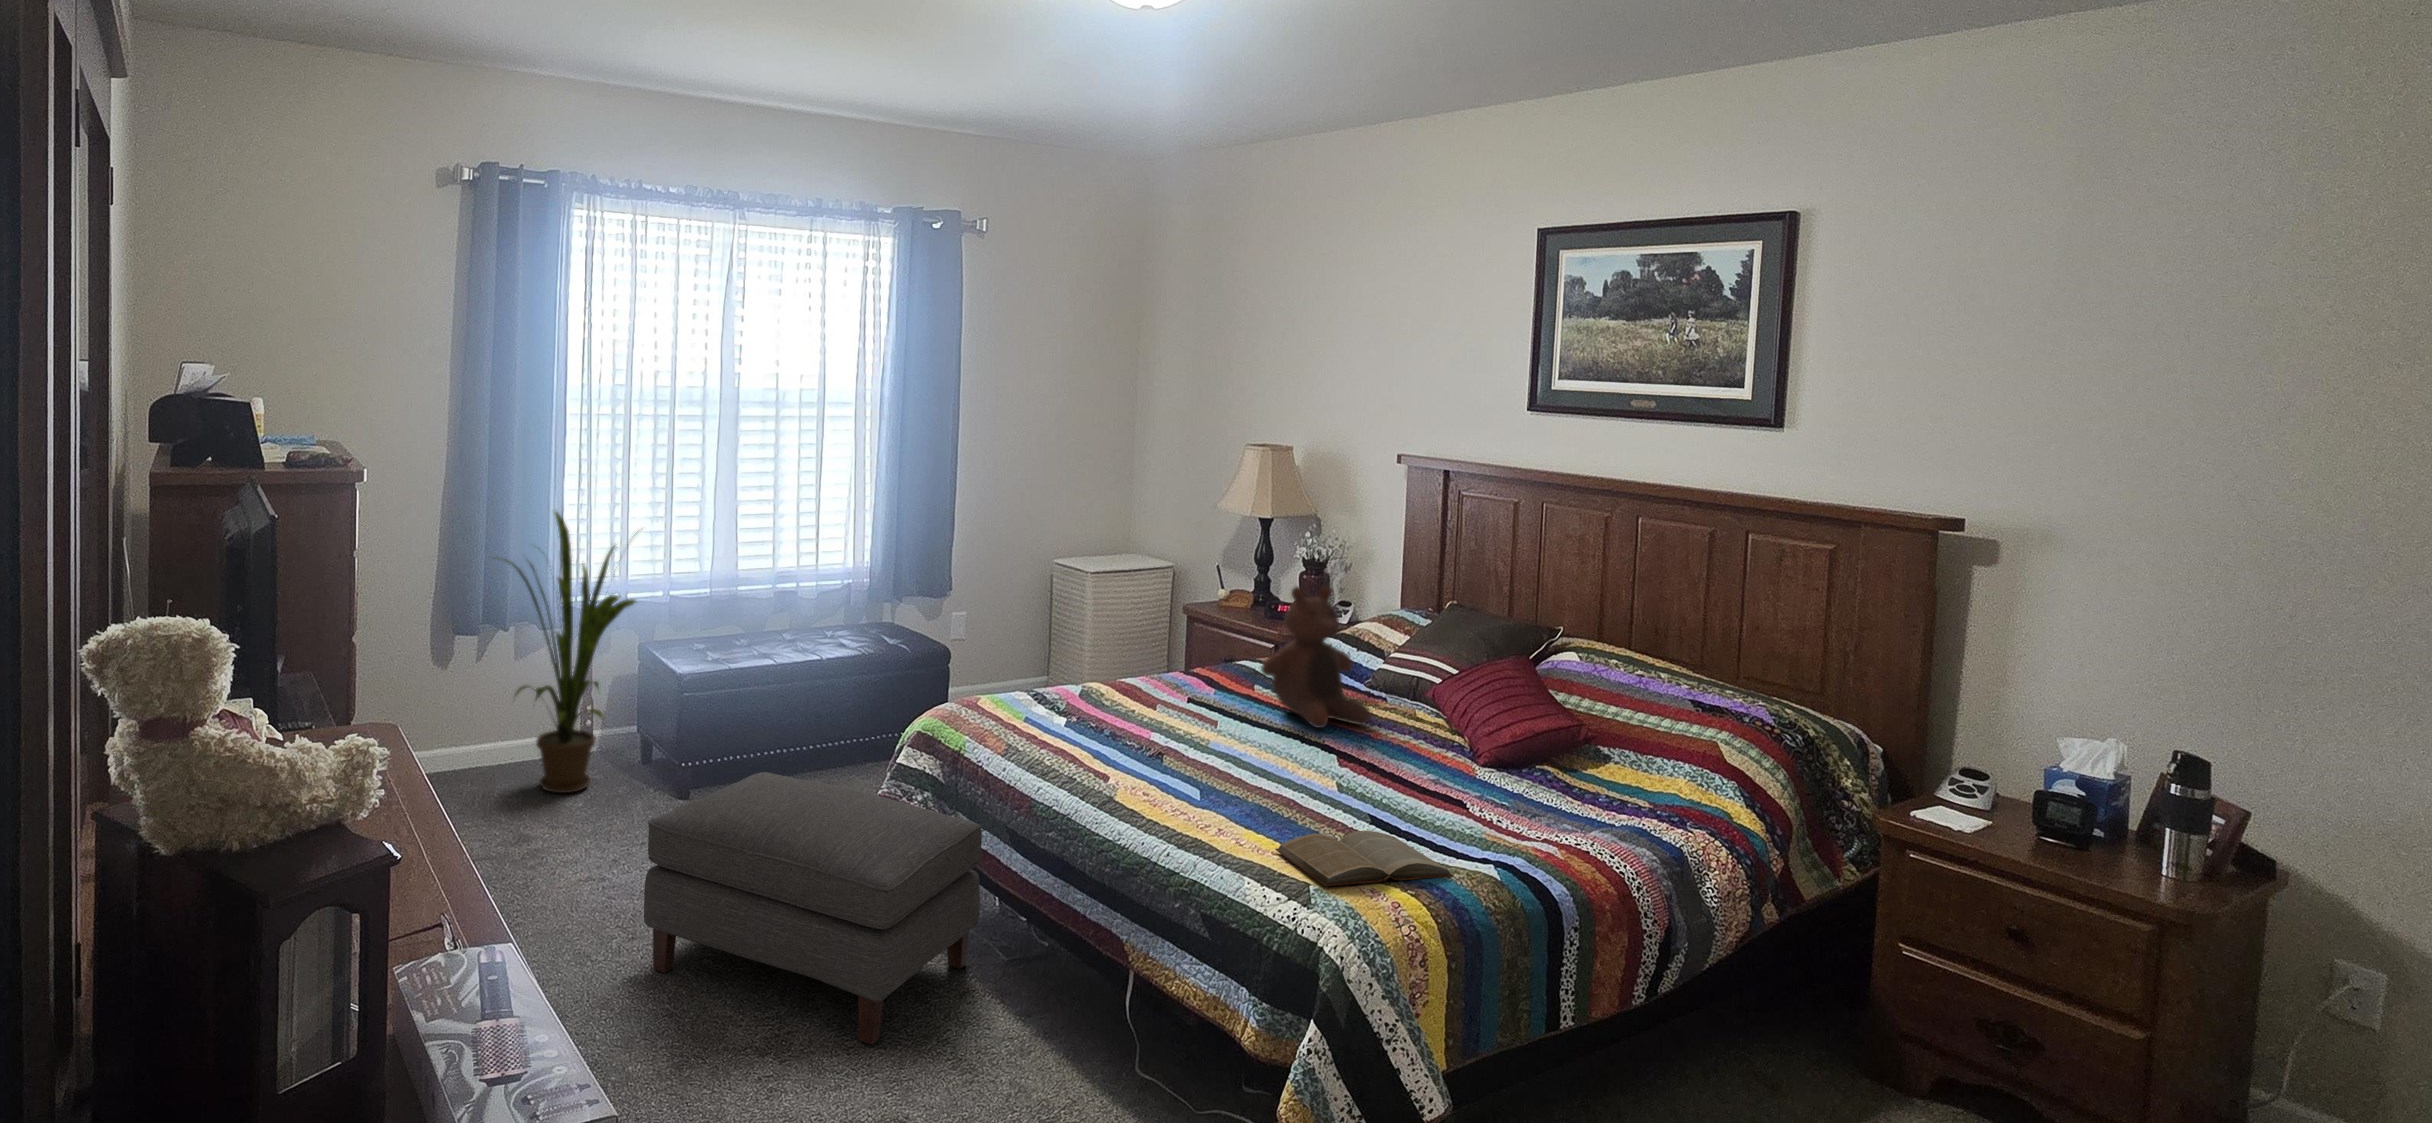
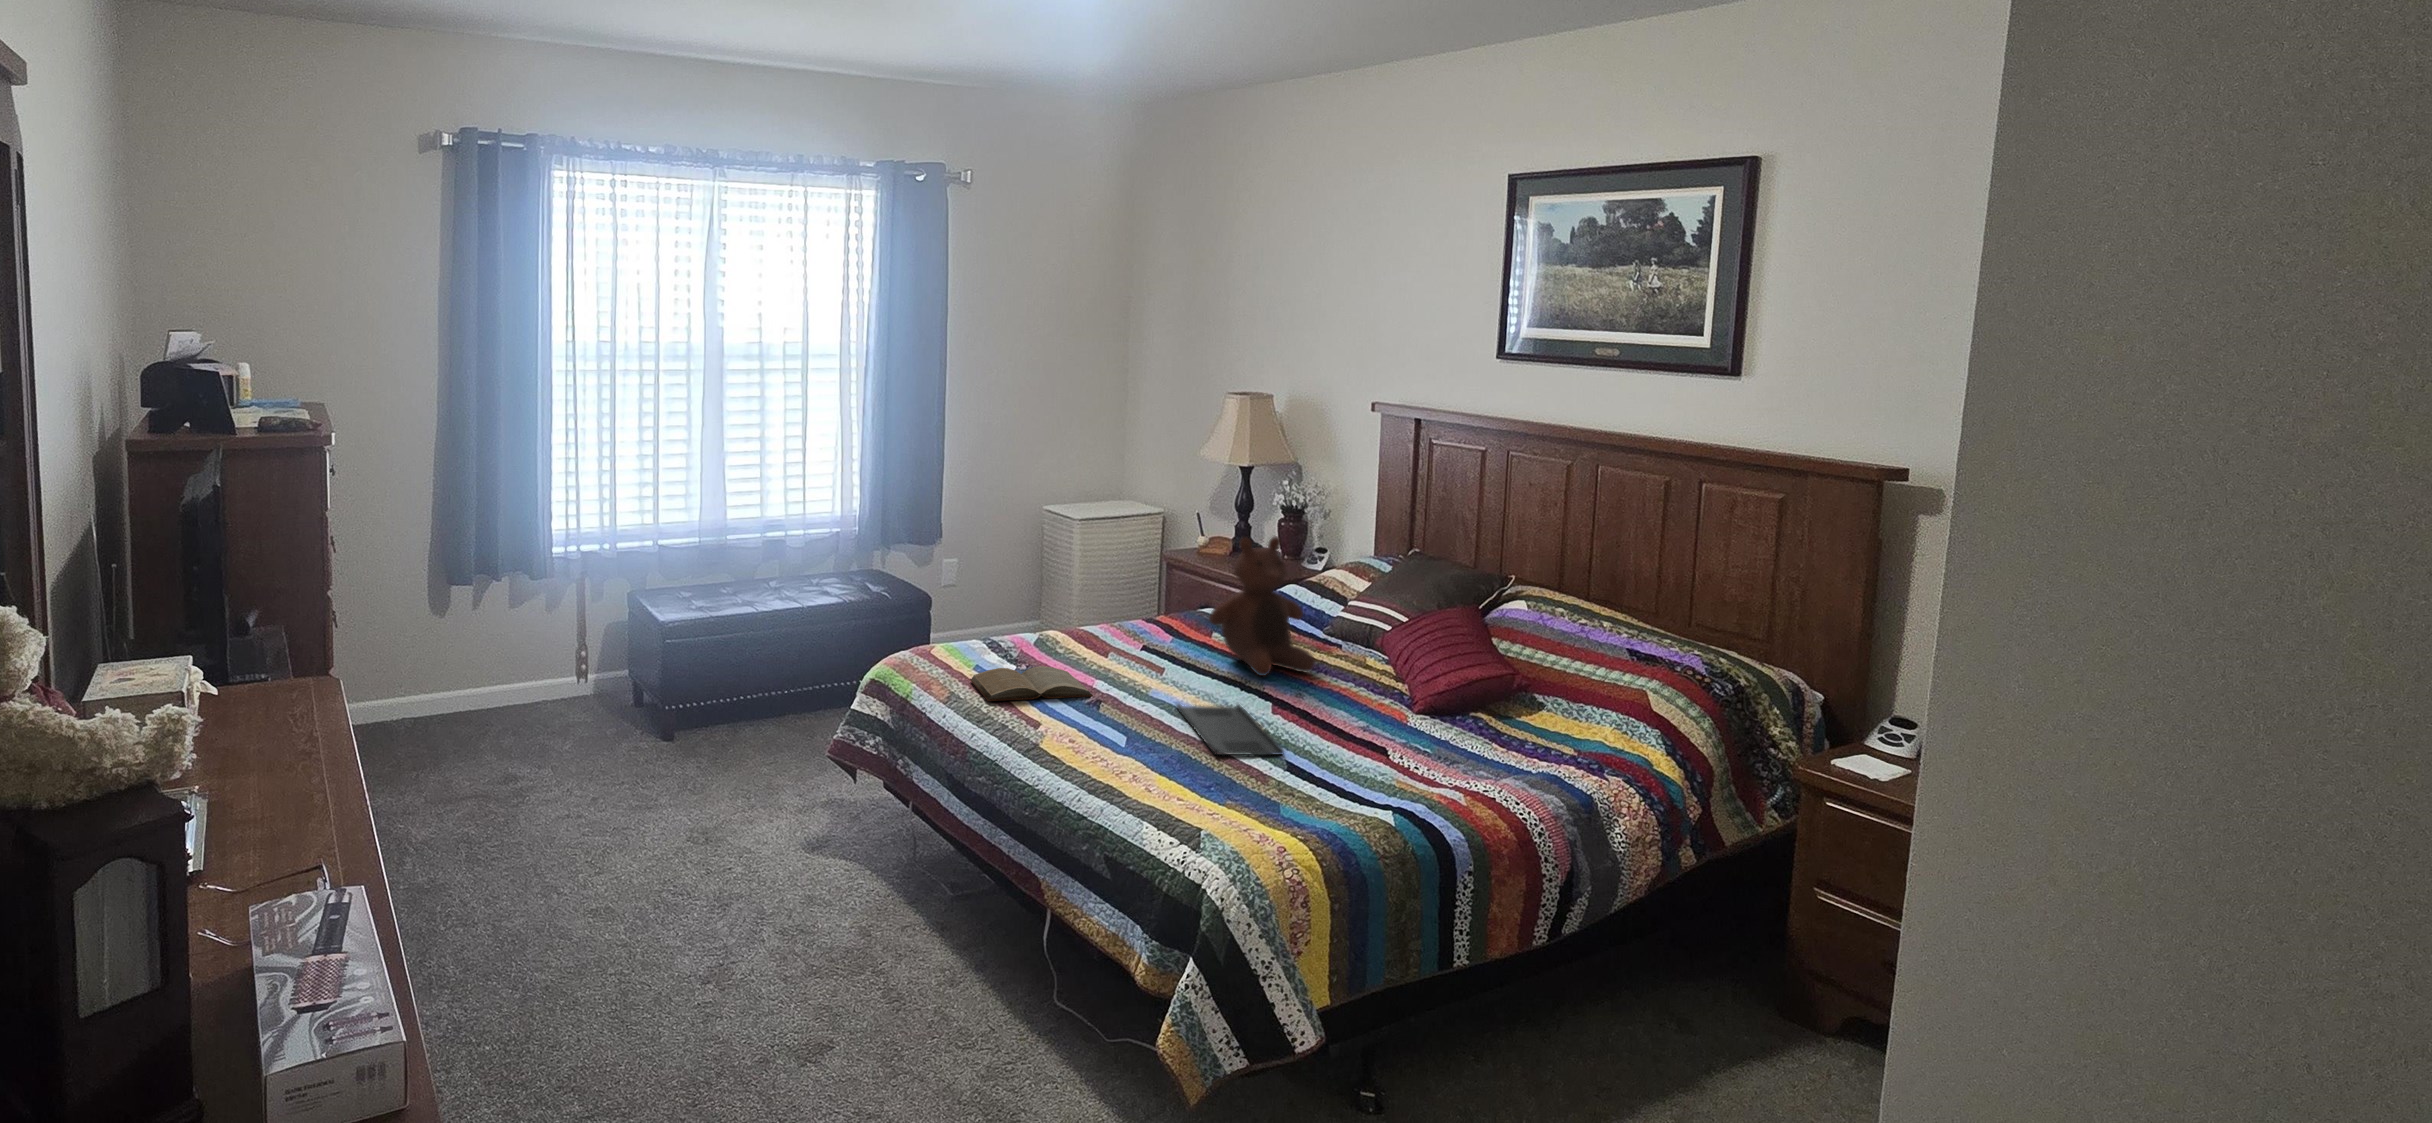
house plant: present [498,512,635,793] -> none [472,461,623,735]
tray: none [1241,756,1365,808] -> present [1177,704,1284,755]
ottoman: present [644,772,982,1044] -> none [602,717,924,974]
book: present [1275,830,1453,886] -> present [970,666,1093,701]

